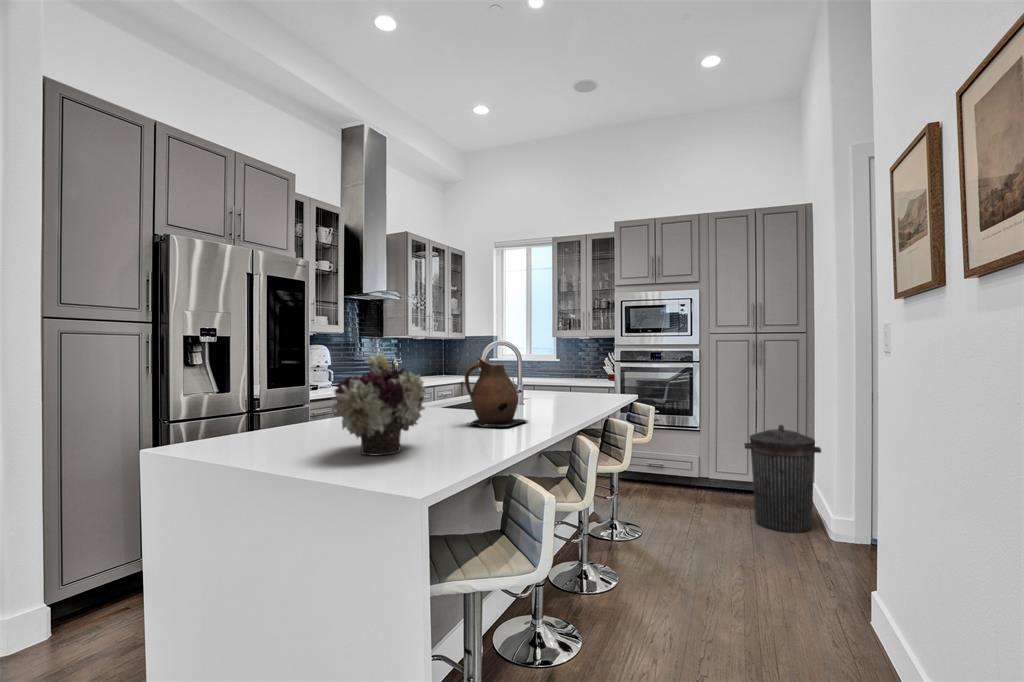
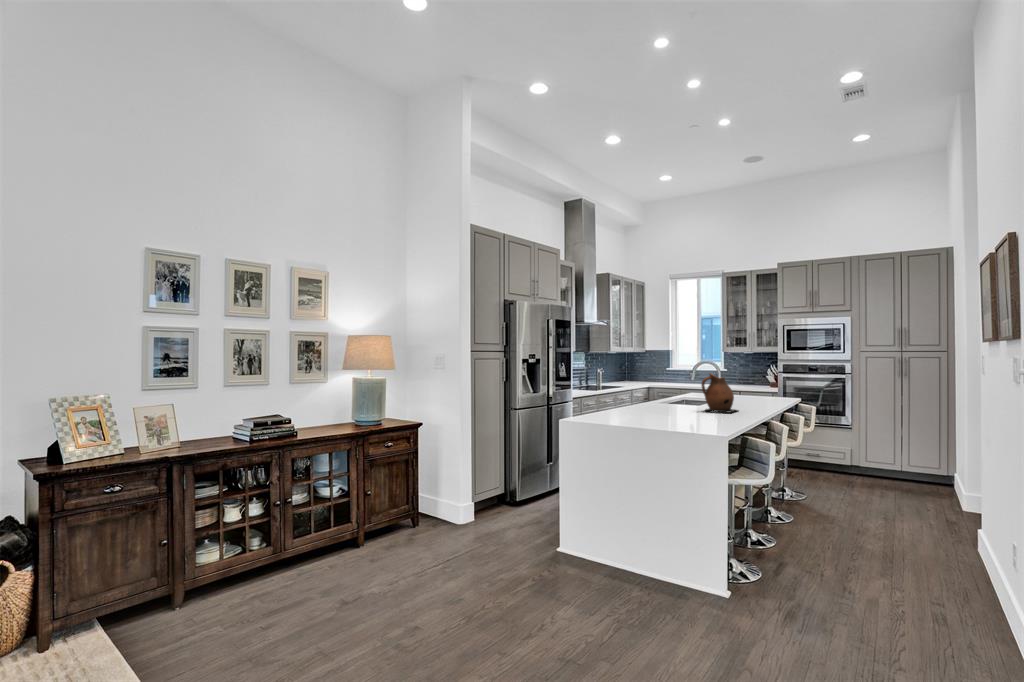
flower arrangement: present [330,354,425,456] -> none [656,373,700,422]
trash can: present [744,425,821,533] -> none [889,423,953,502]

